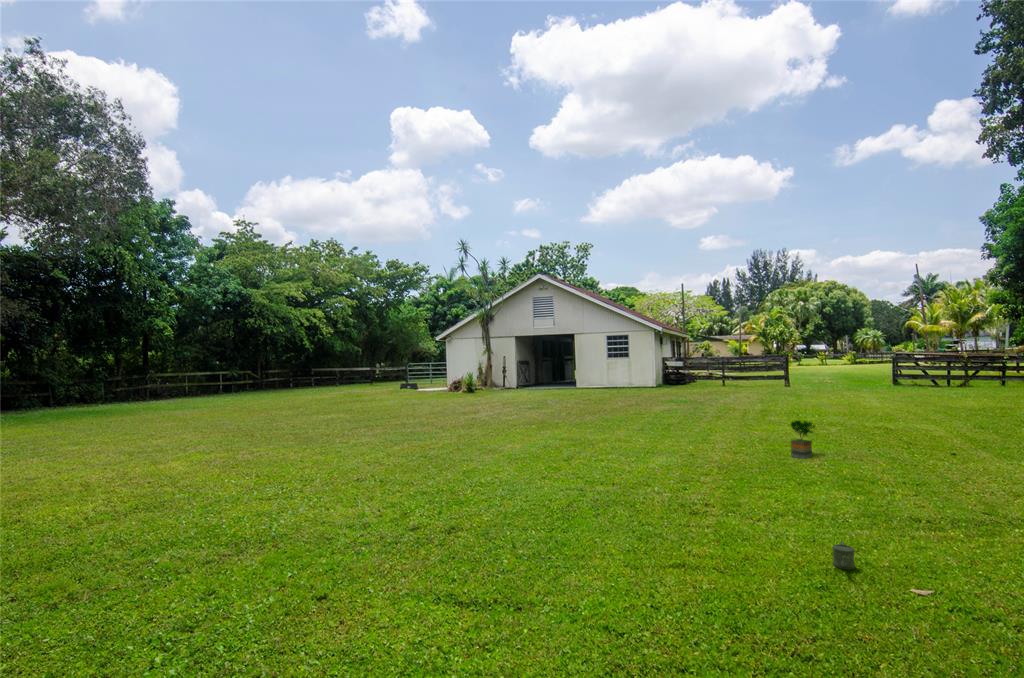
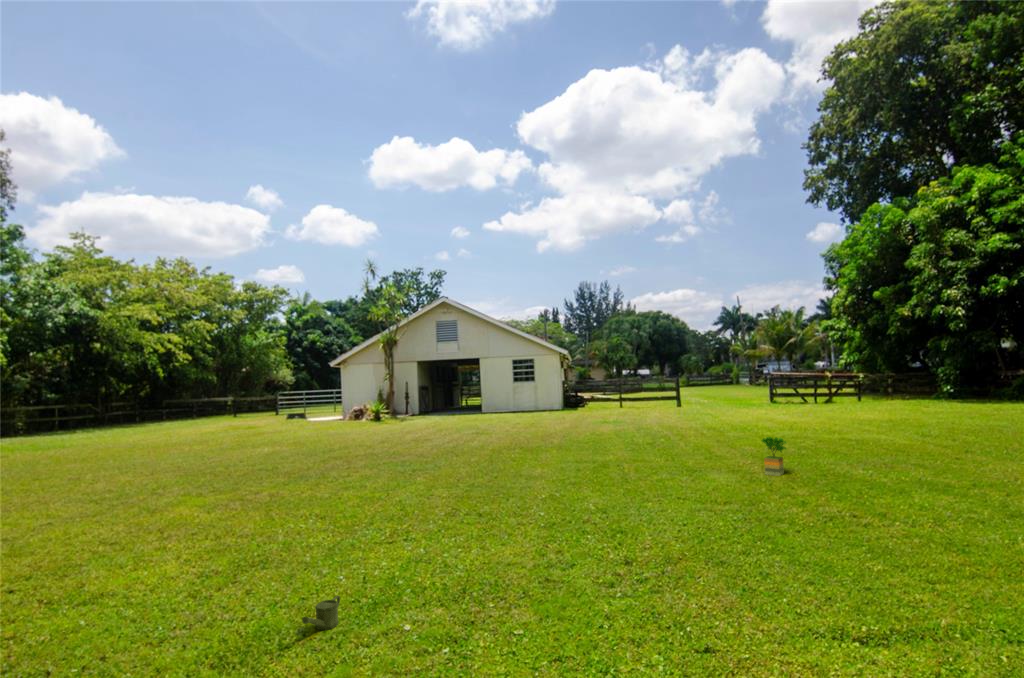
watering can: present [833,542,855,570] -> present [302,596,340,630]

